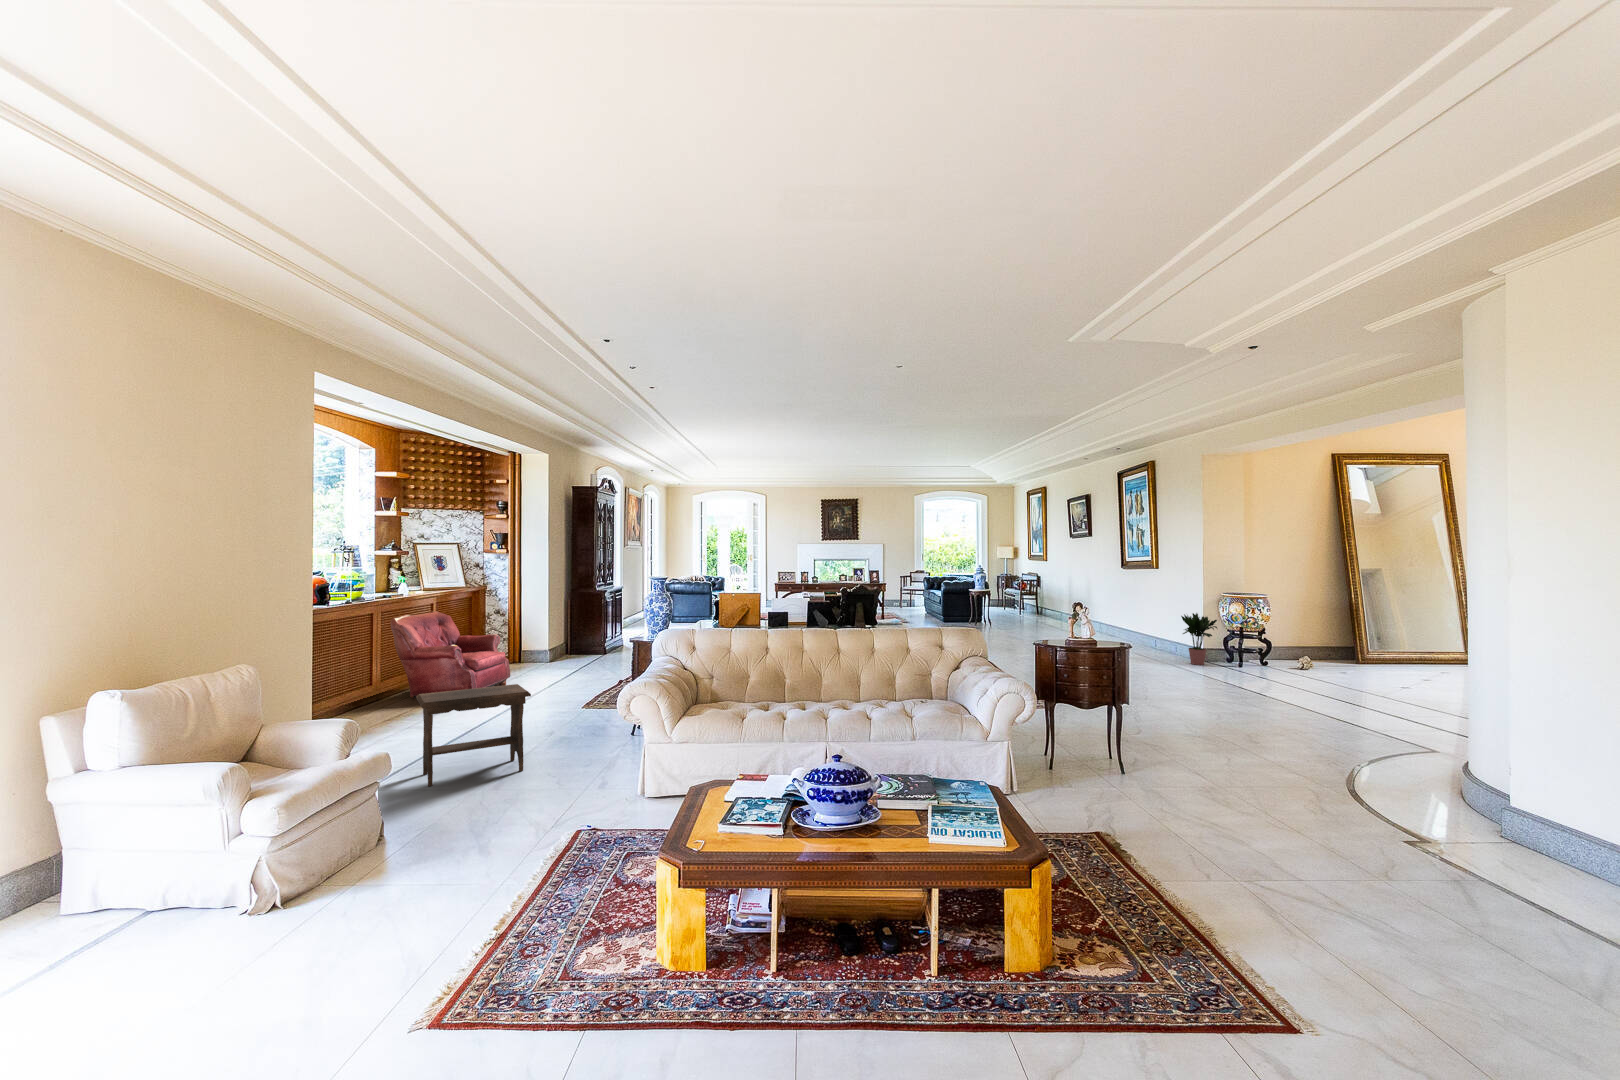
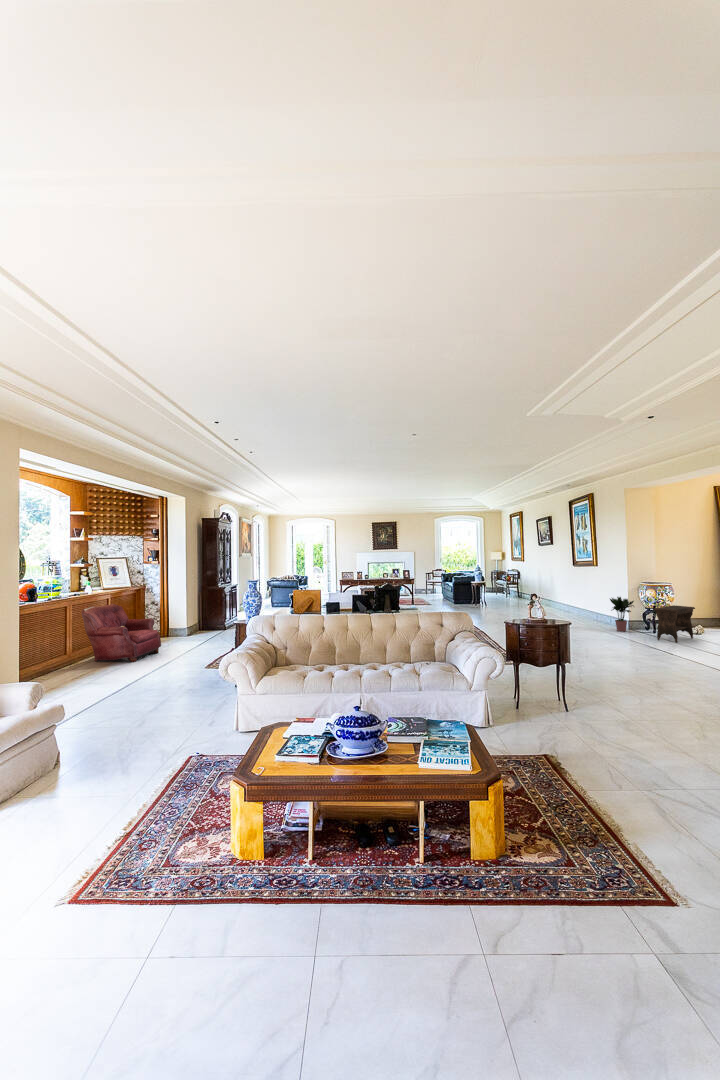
footstool: present [416,684,531,786] -> present [654,605,695,642]

